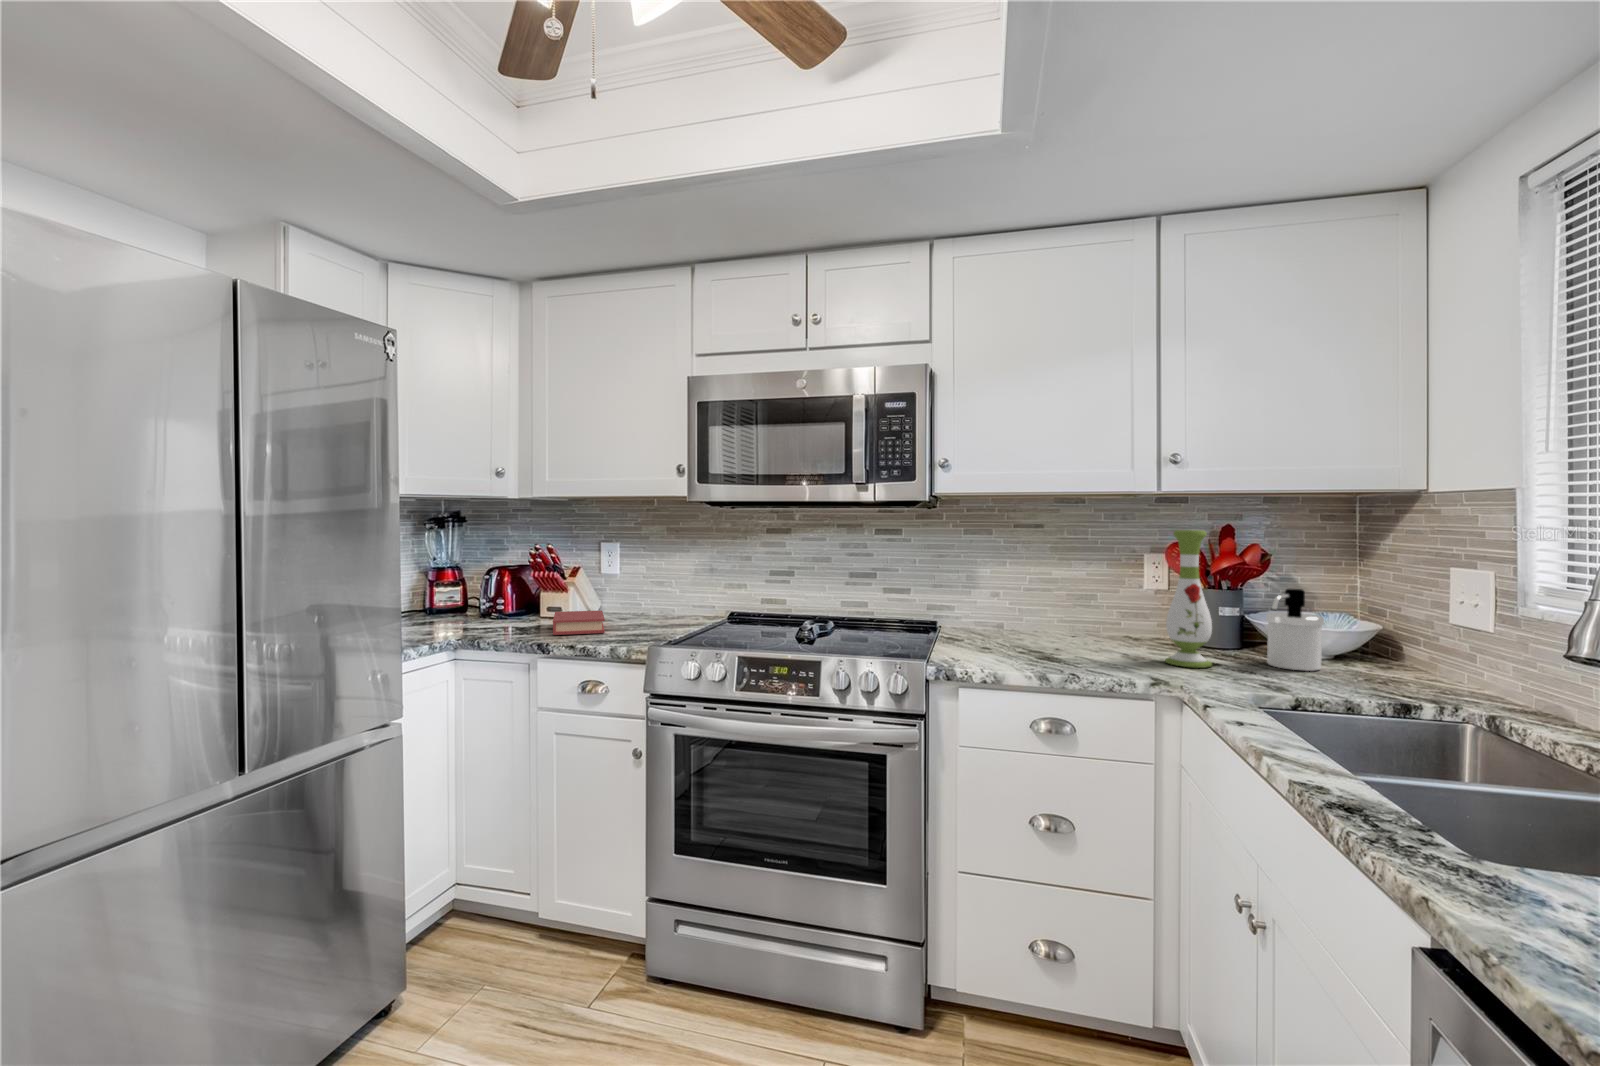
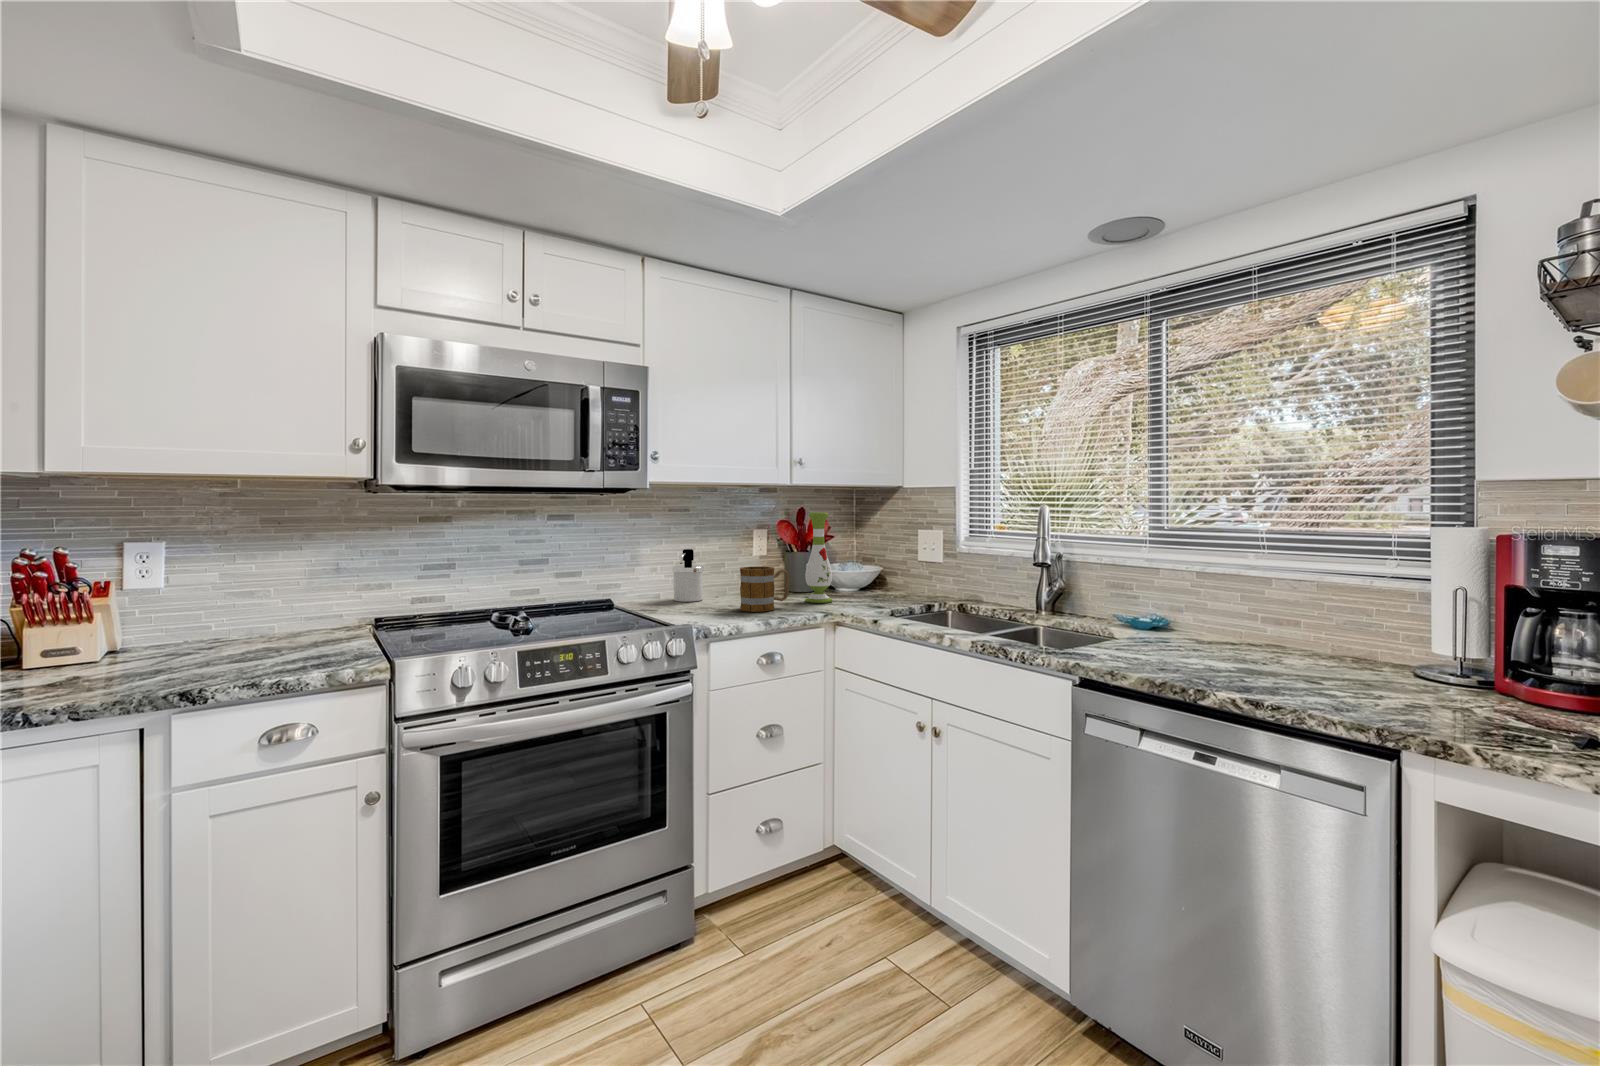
soap dispenser: present [1266,589,1324,671] -> present [672,549,704,602]
mug: none [1041,601,1119,663] -> present [740,566,789,612]
book: present [553,610,605,635] -> none [101,638,249,680]

